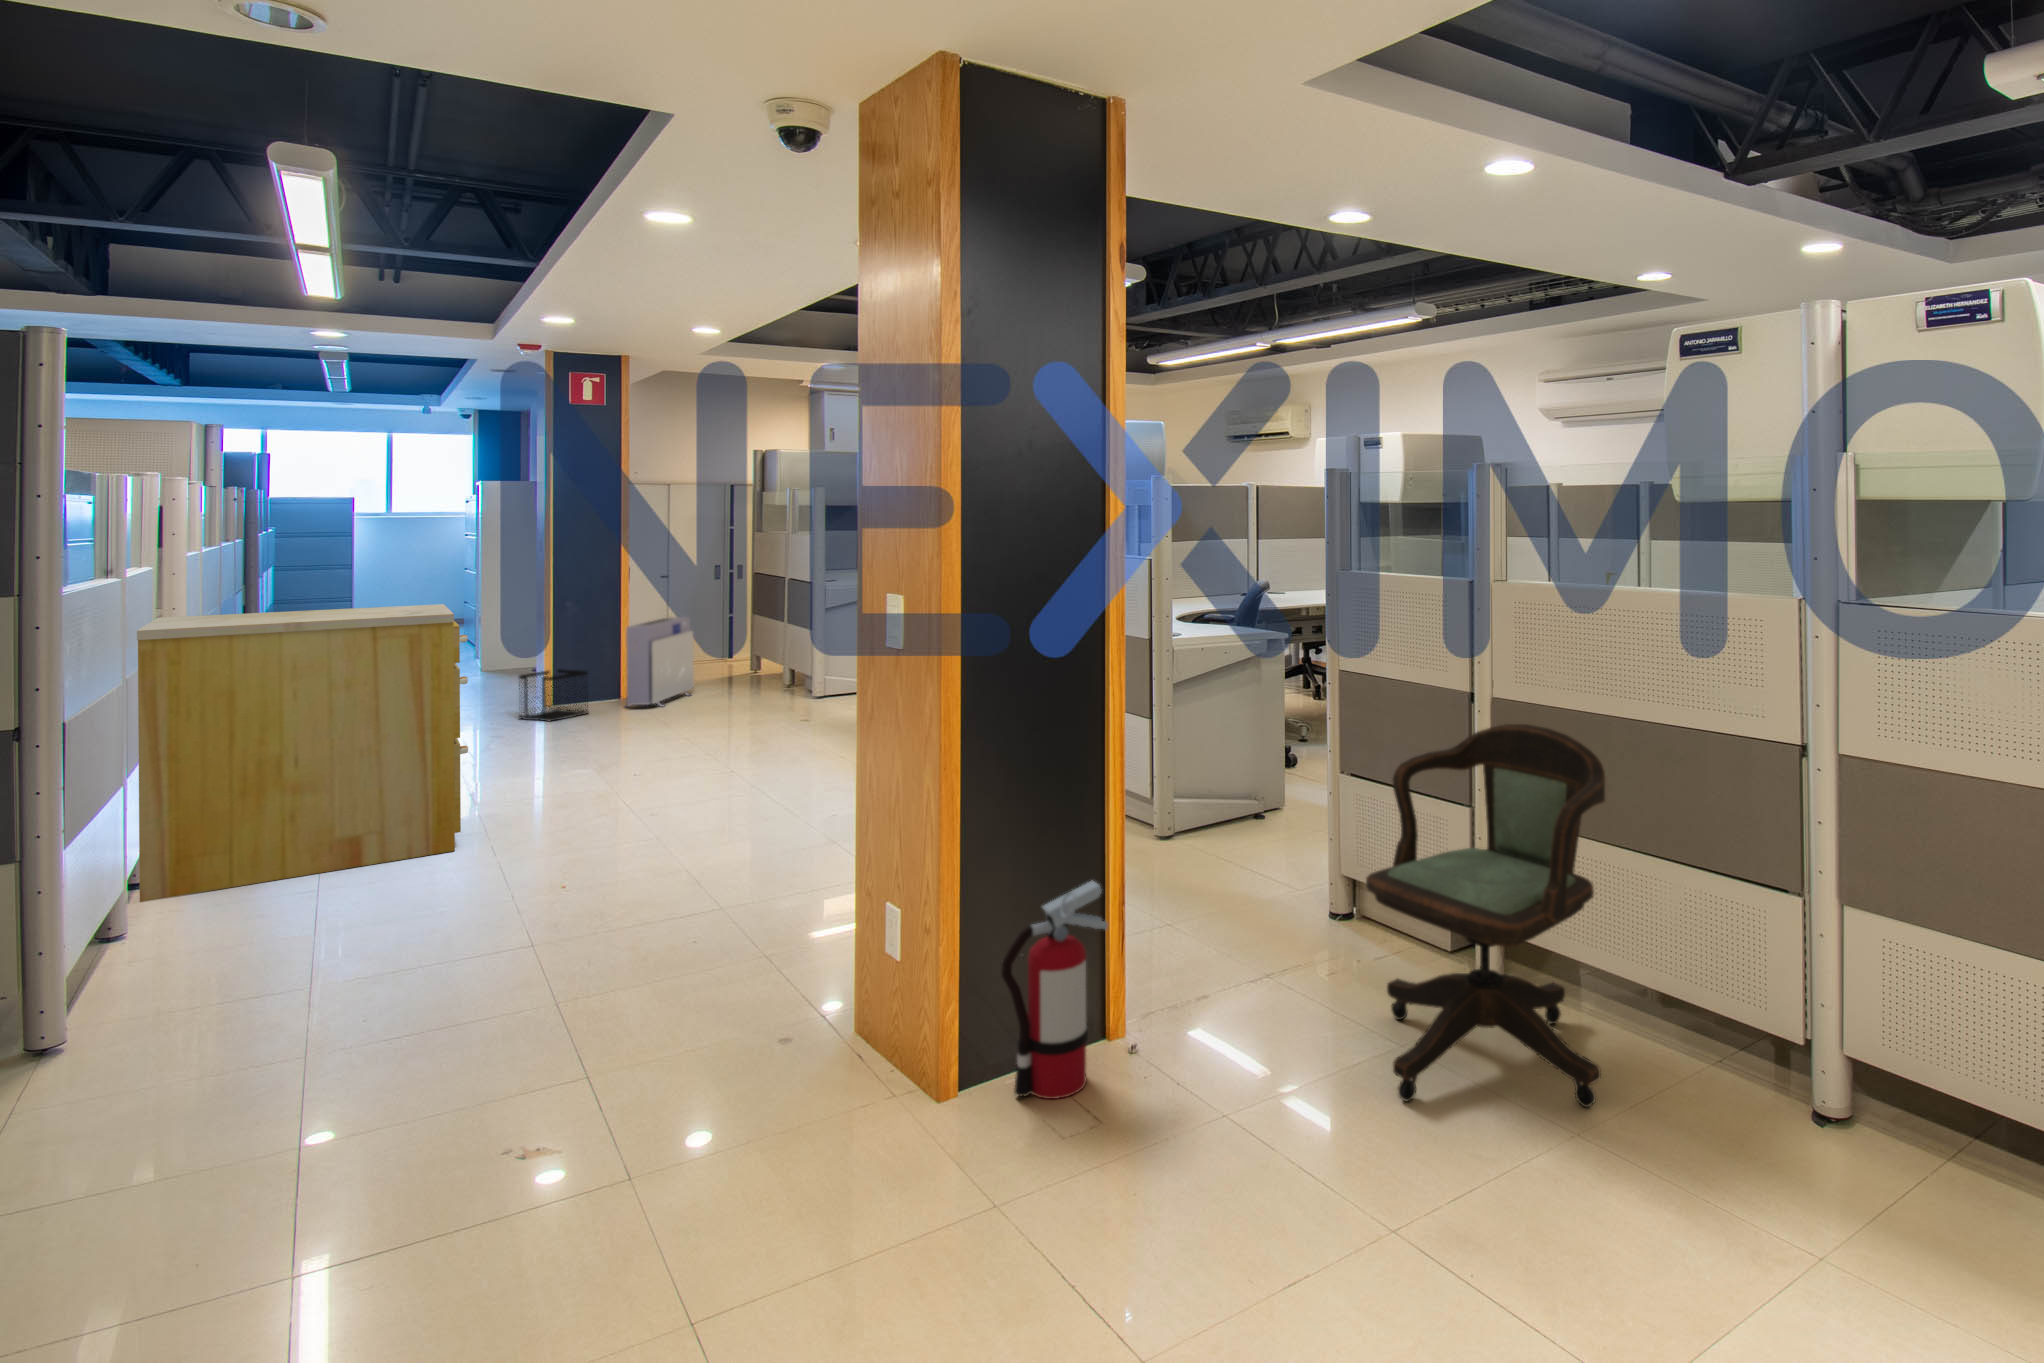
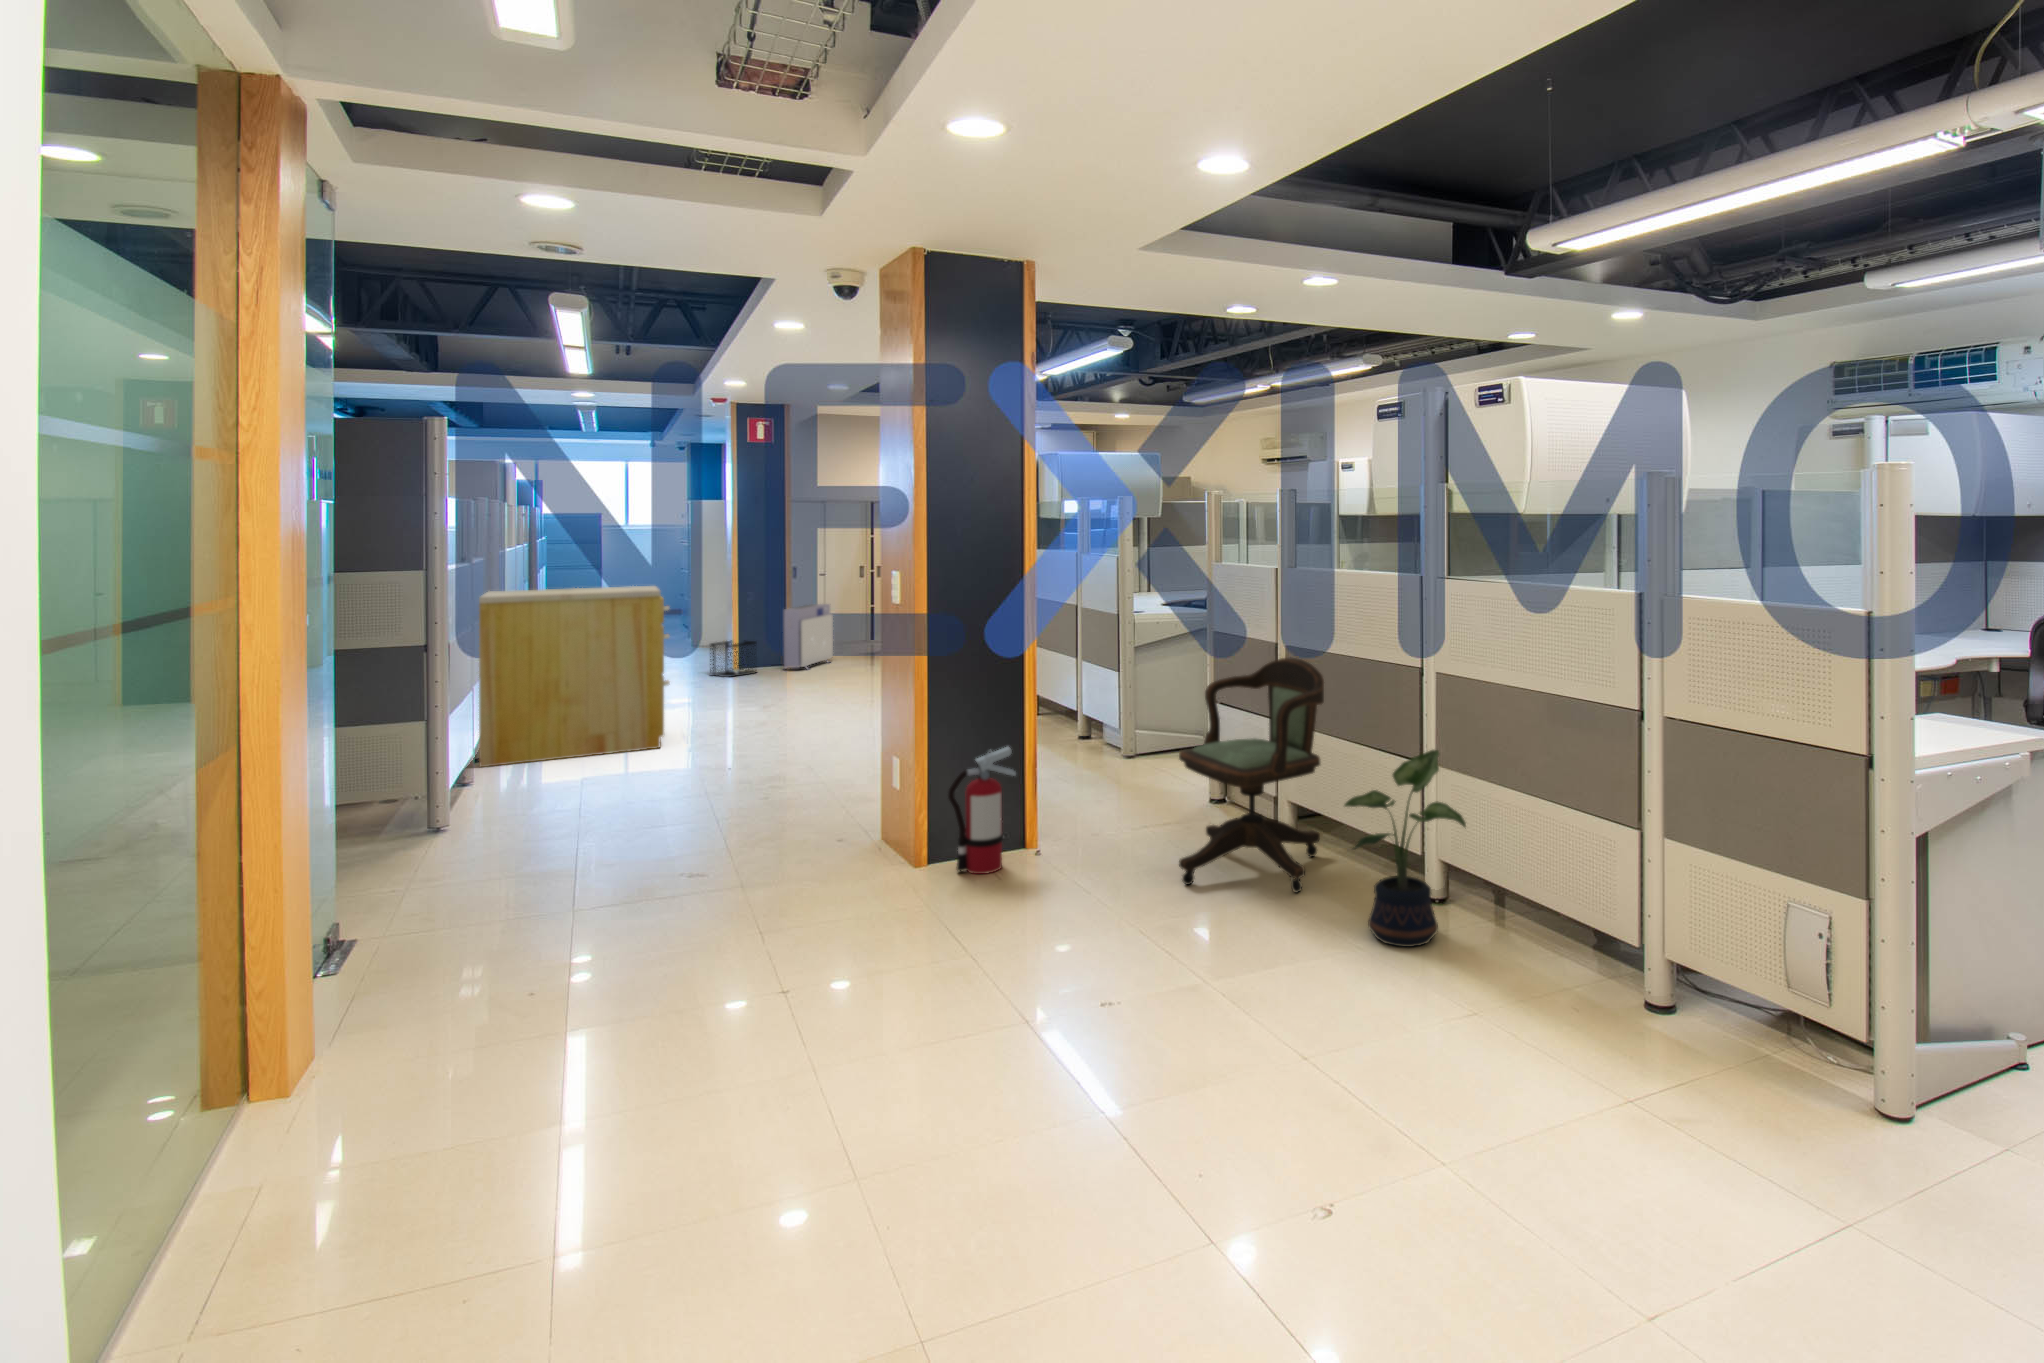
potted plant: none [1728,881,1969,1229] -> present [1345,750,1466,947]

